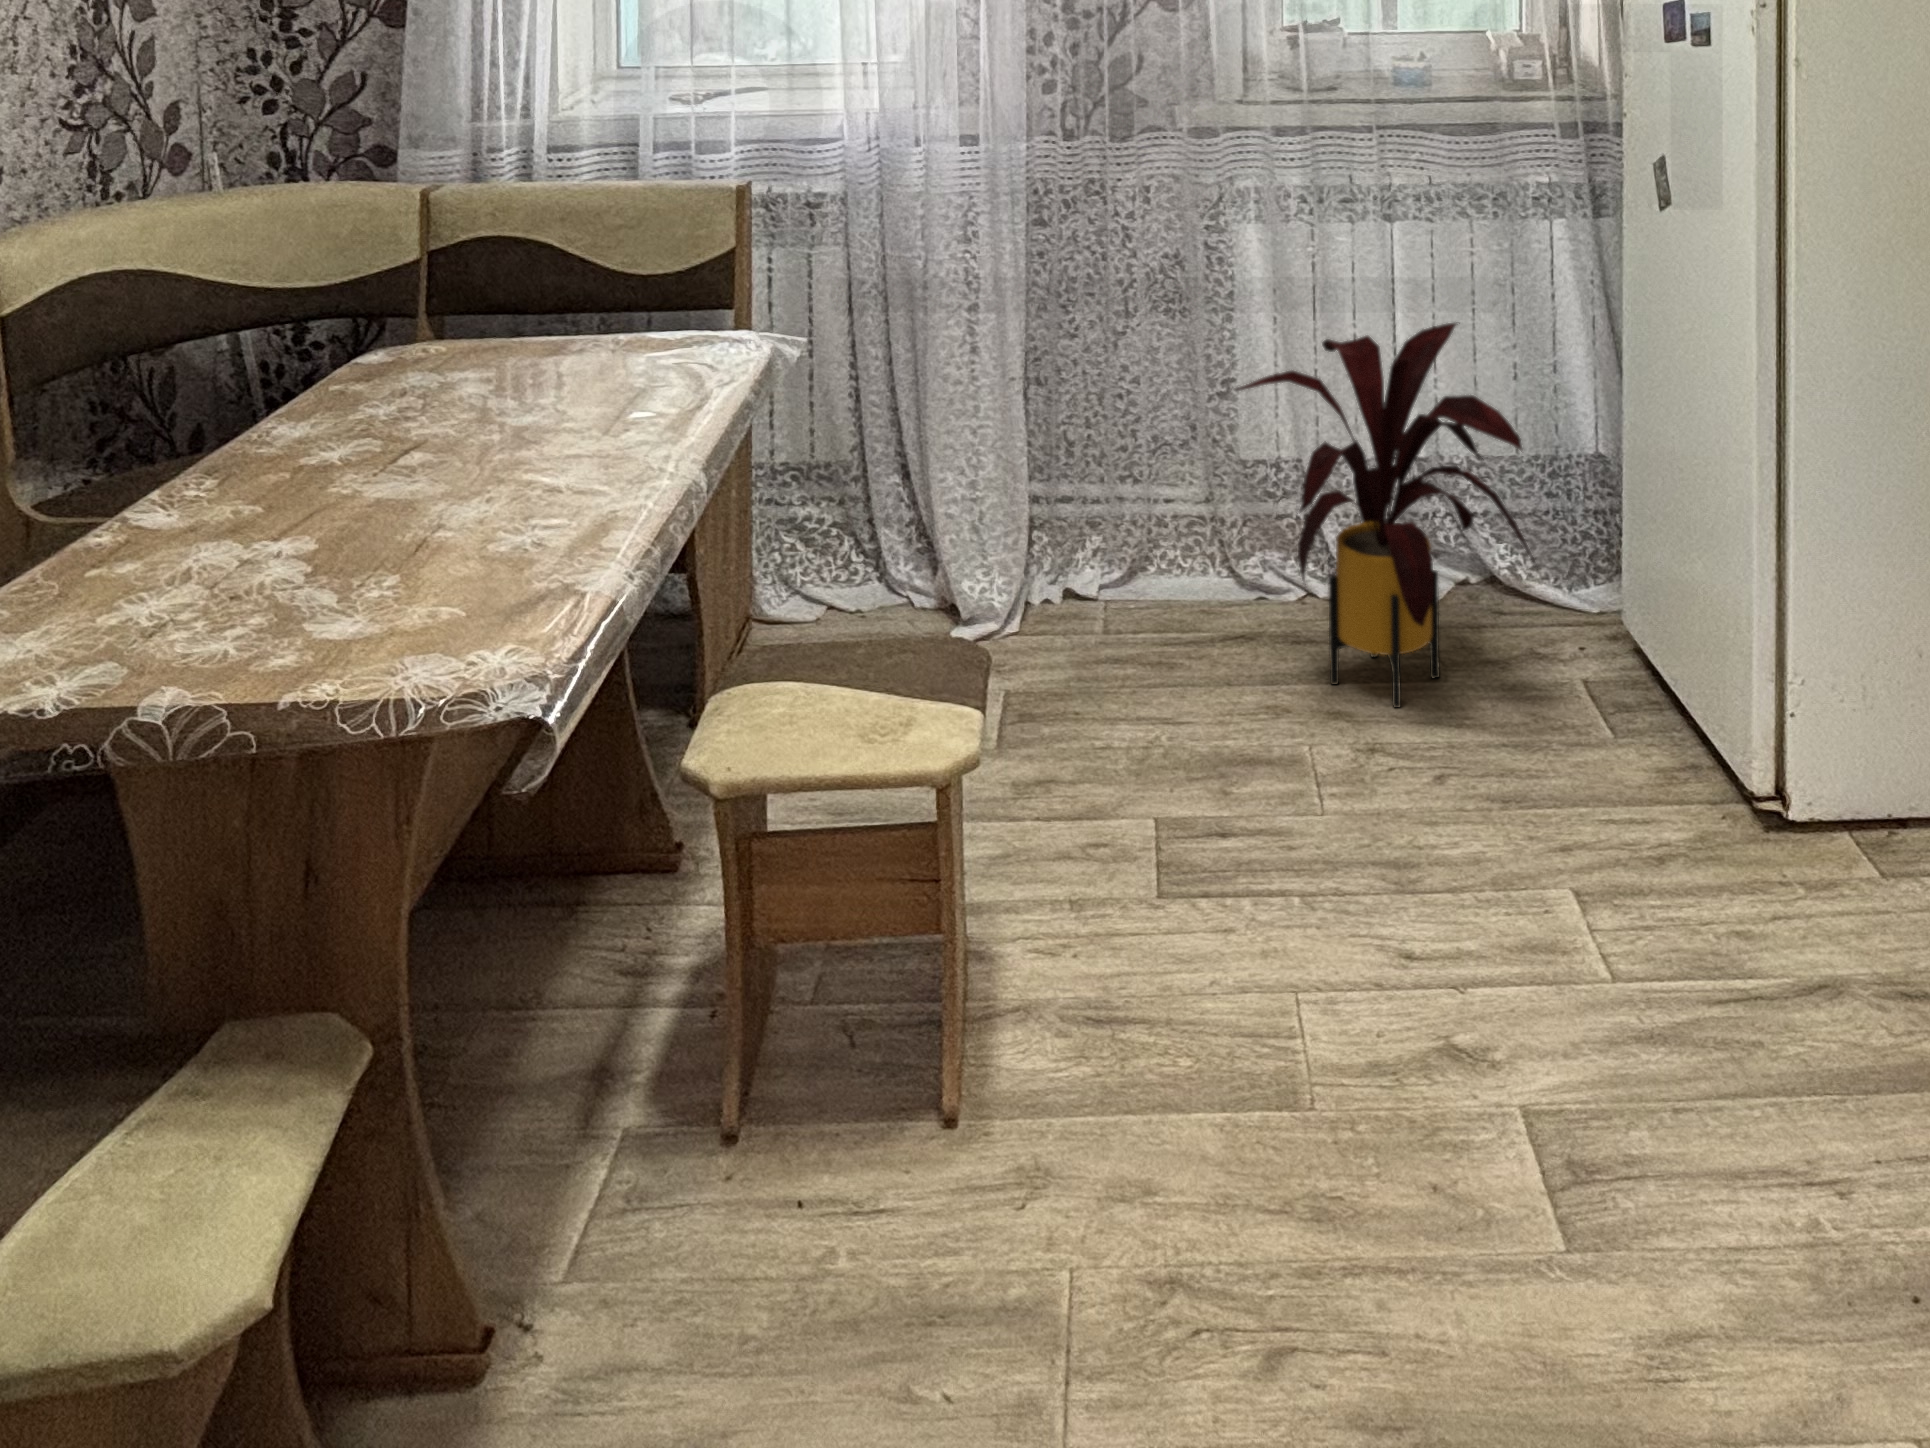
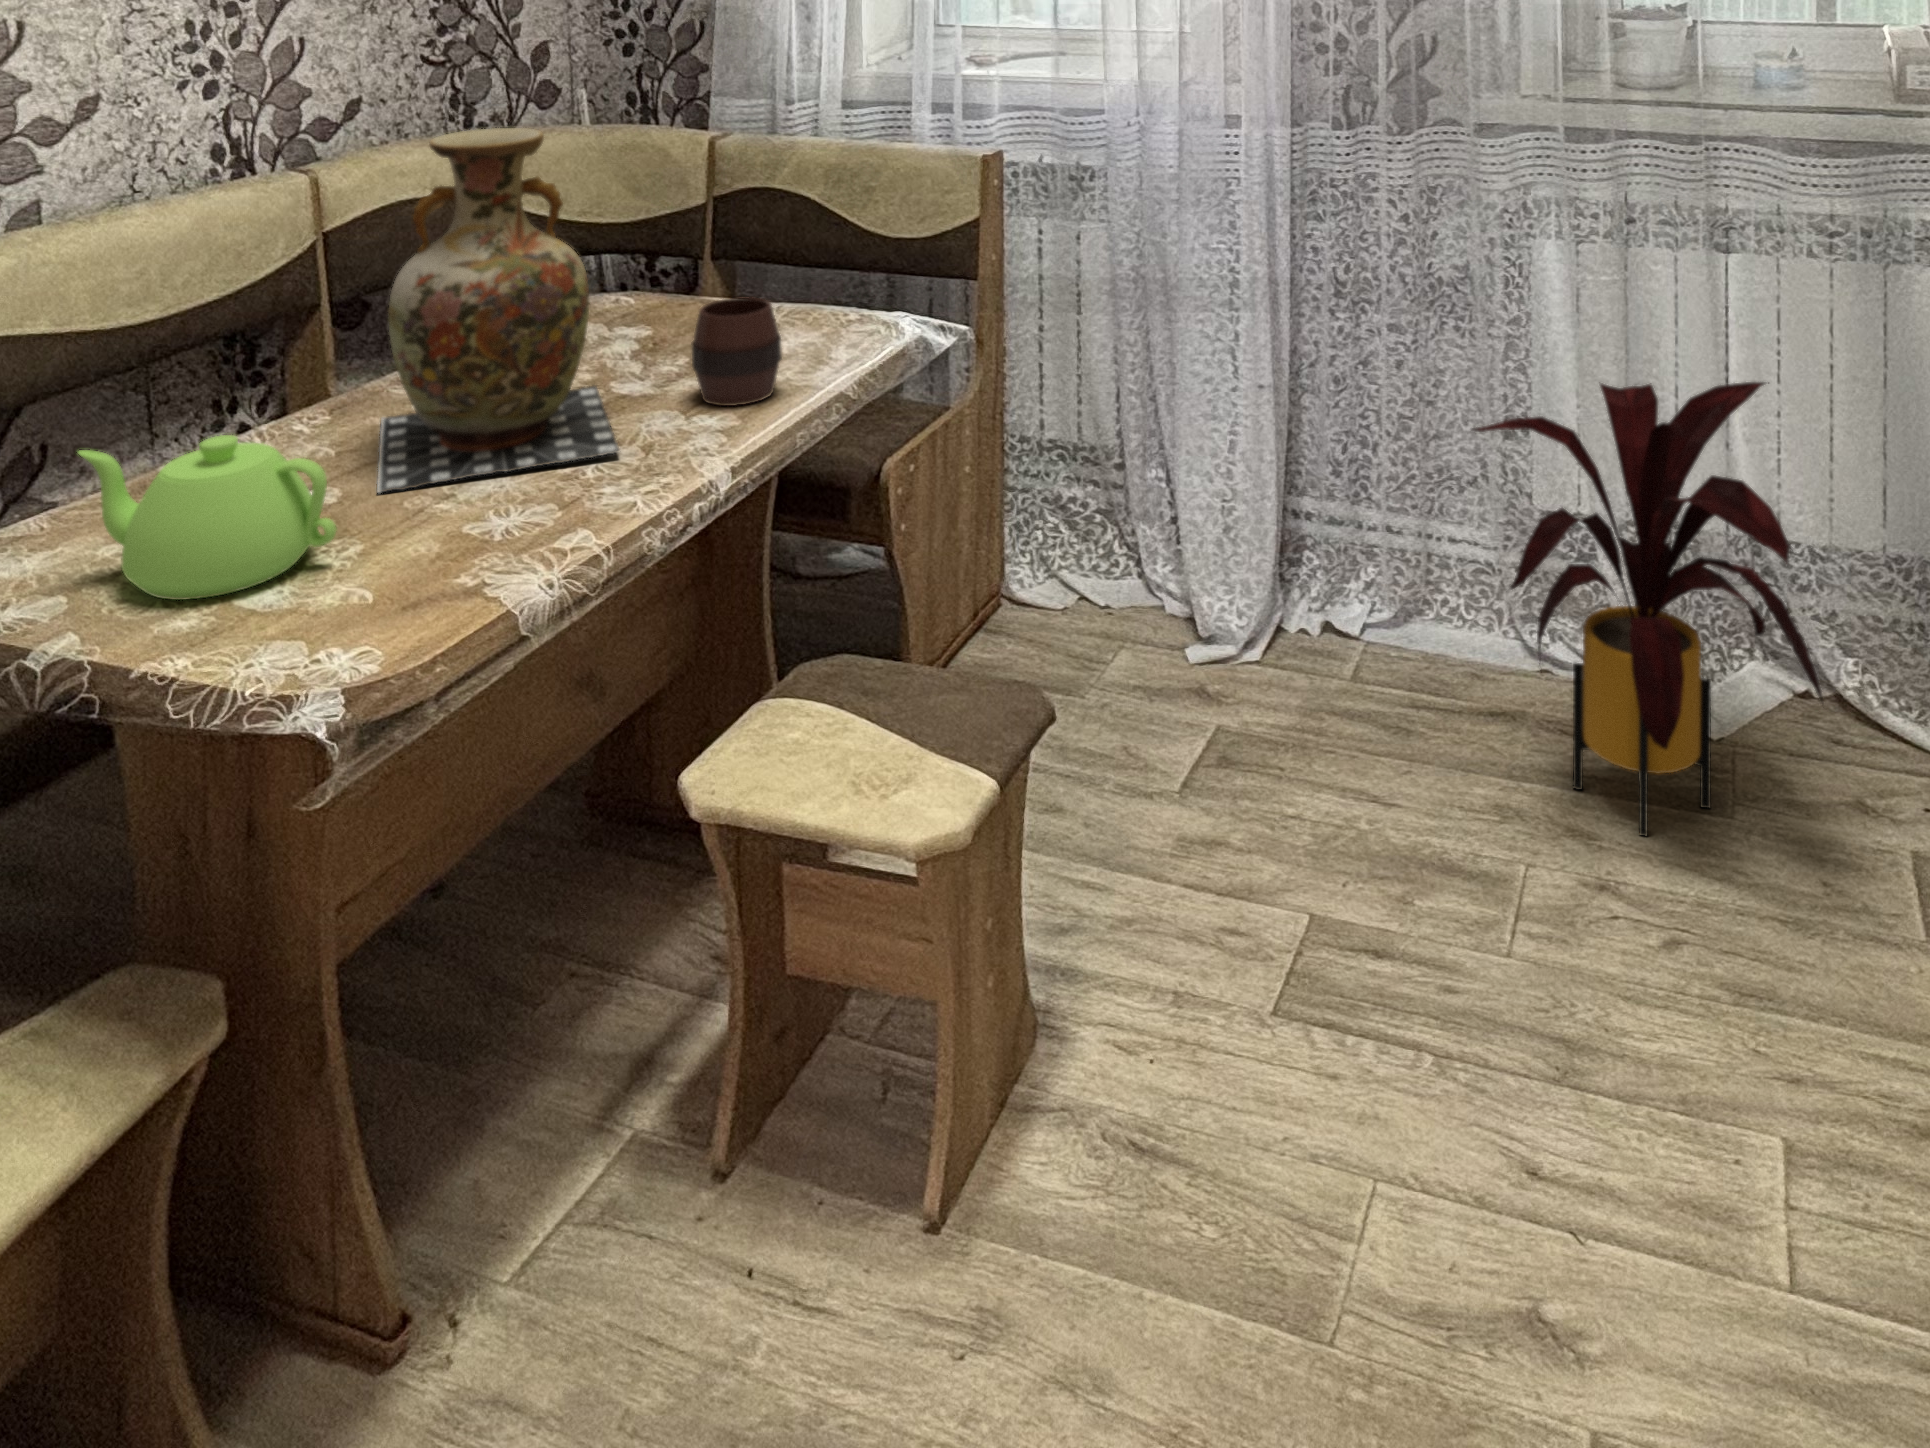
vase: none [272,164,579,536] -> present [377,128,619,492]
cup: none [593,321,681,426] -> present [691,297,782,406]
teapot: none [94,478,380,648] -> present [78,435,336,600]

